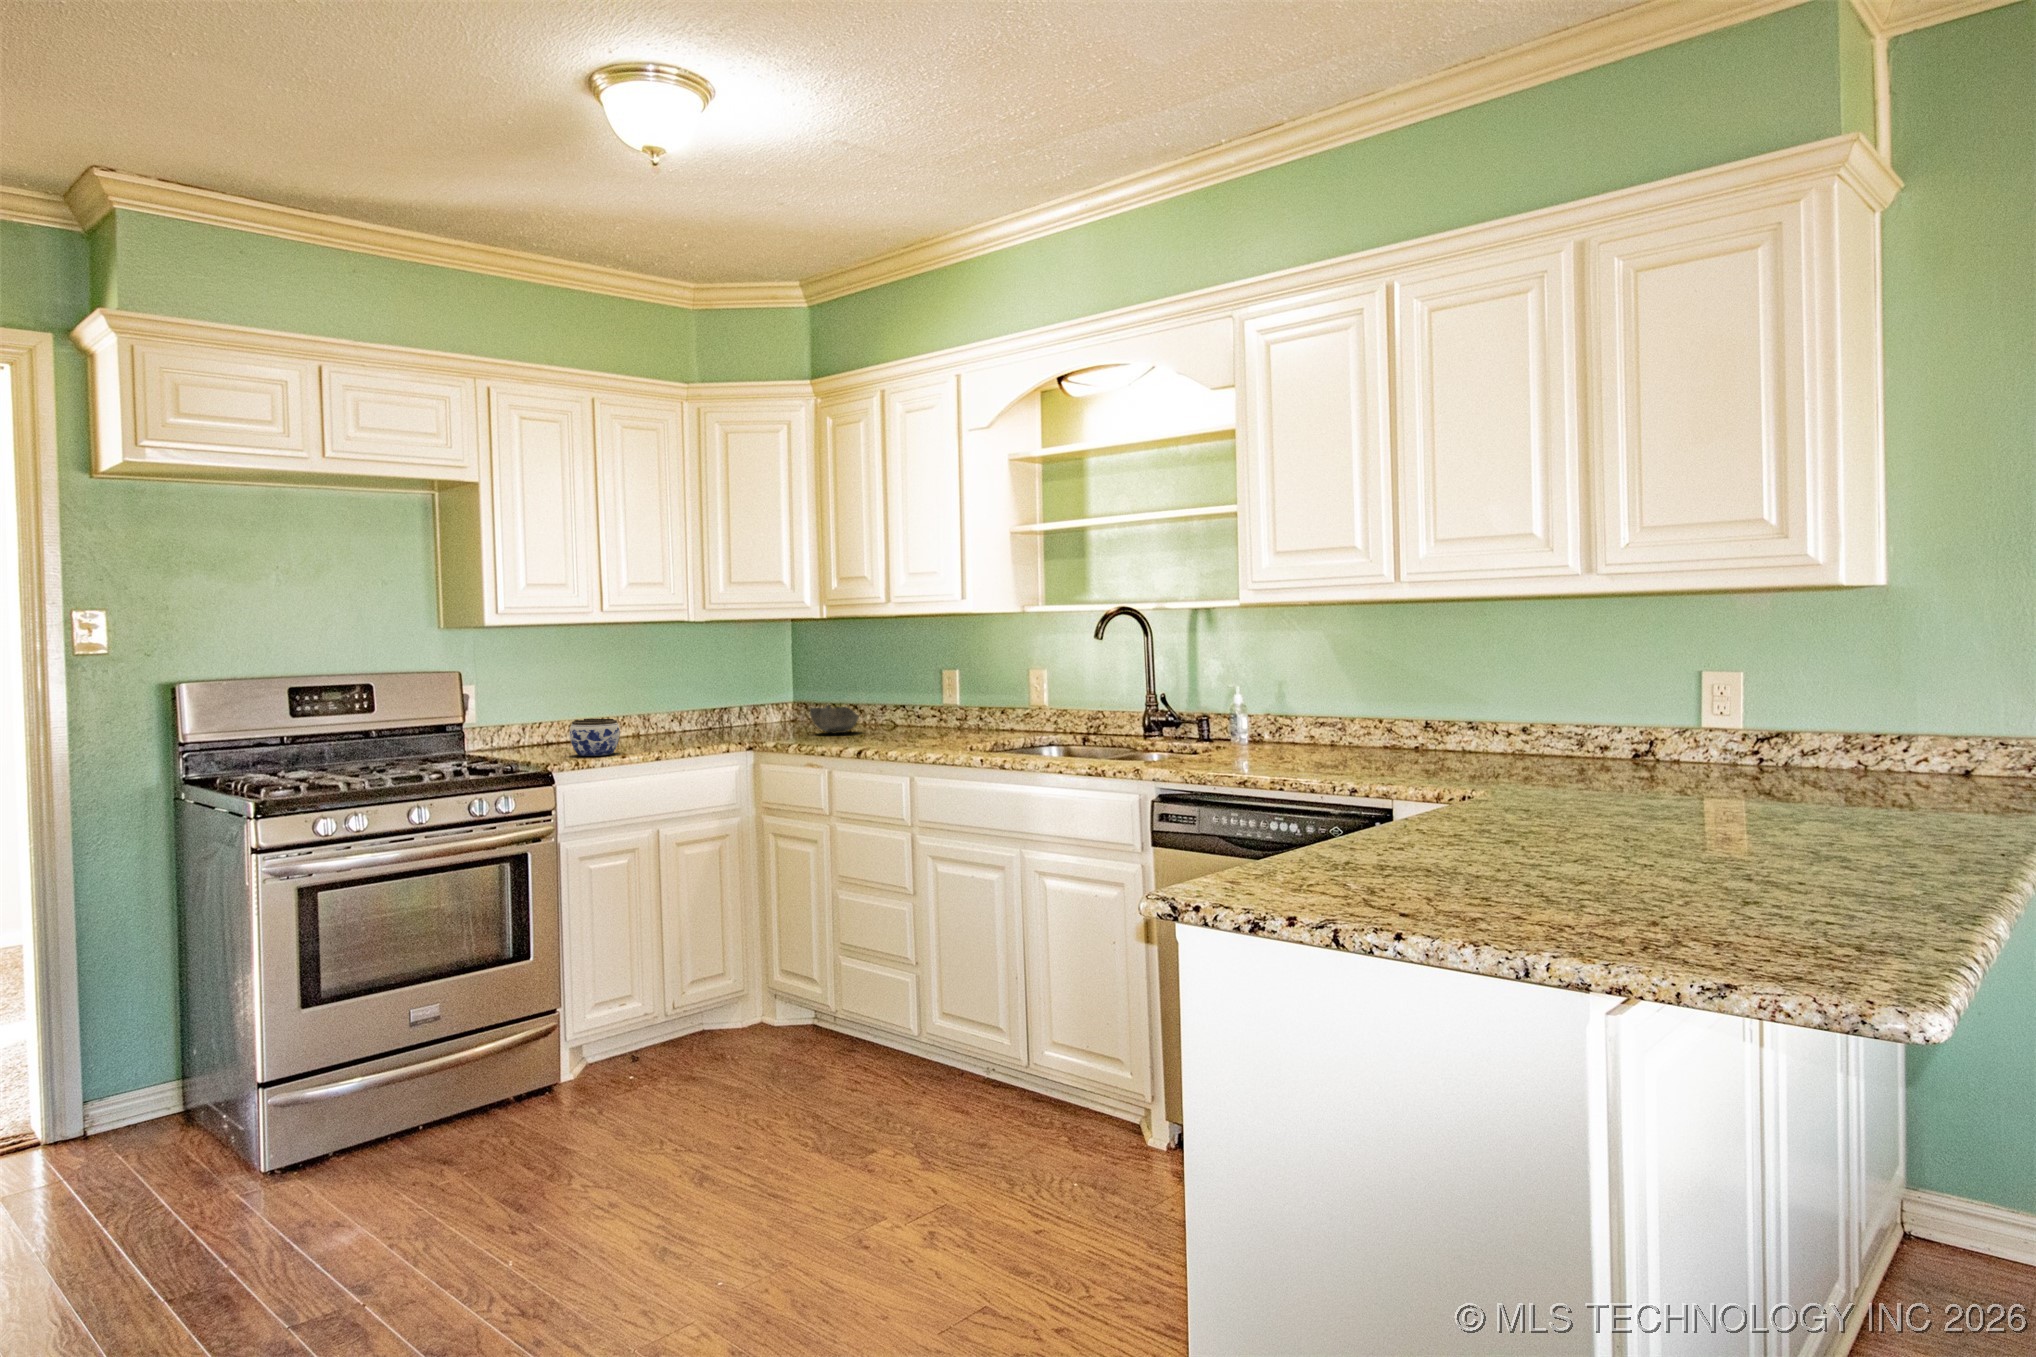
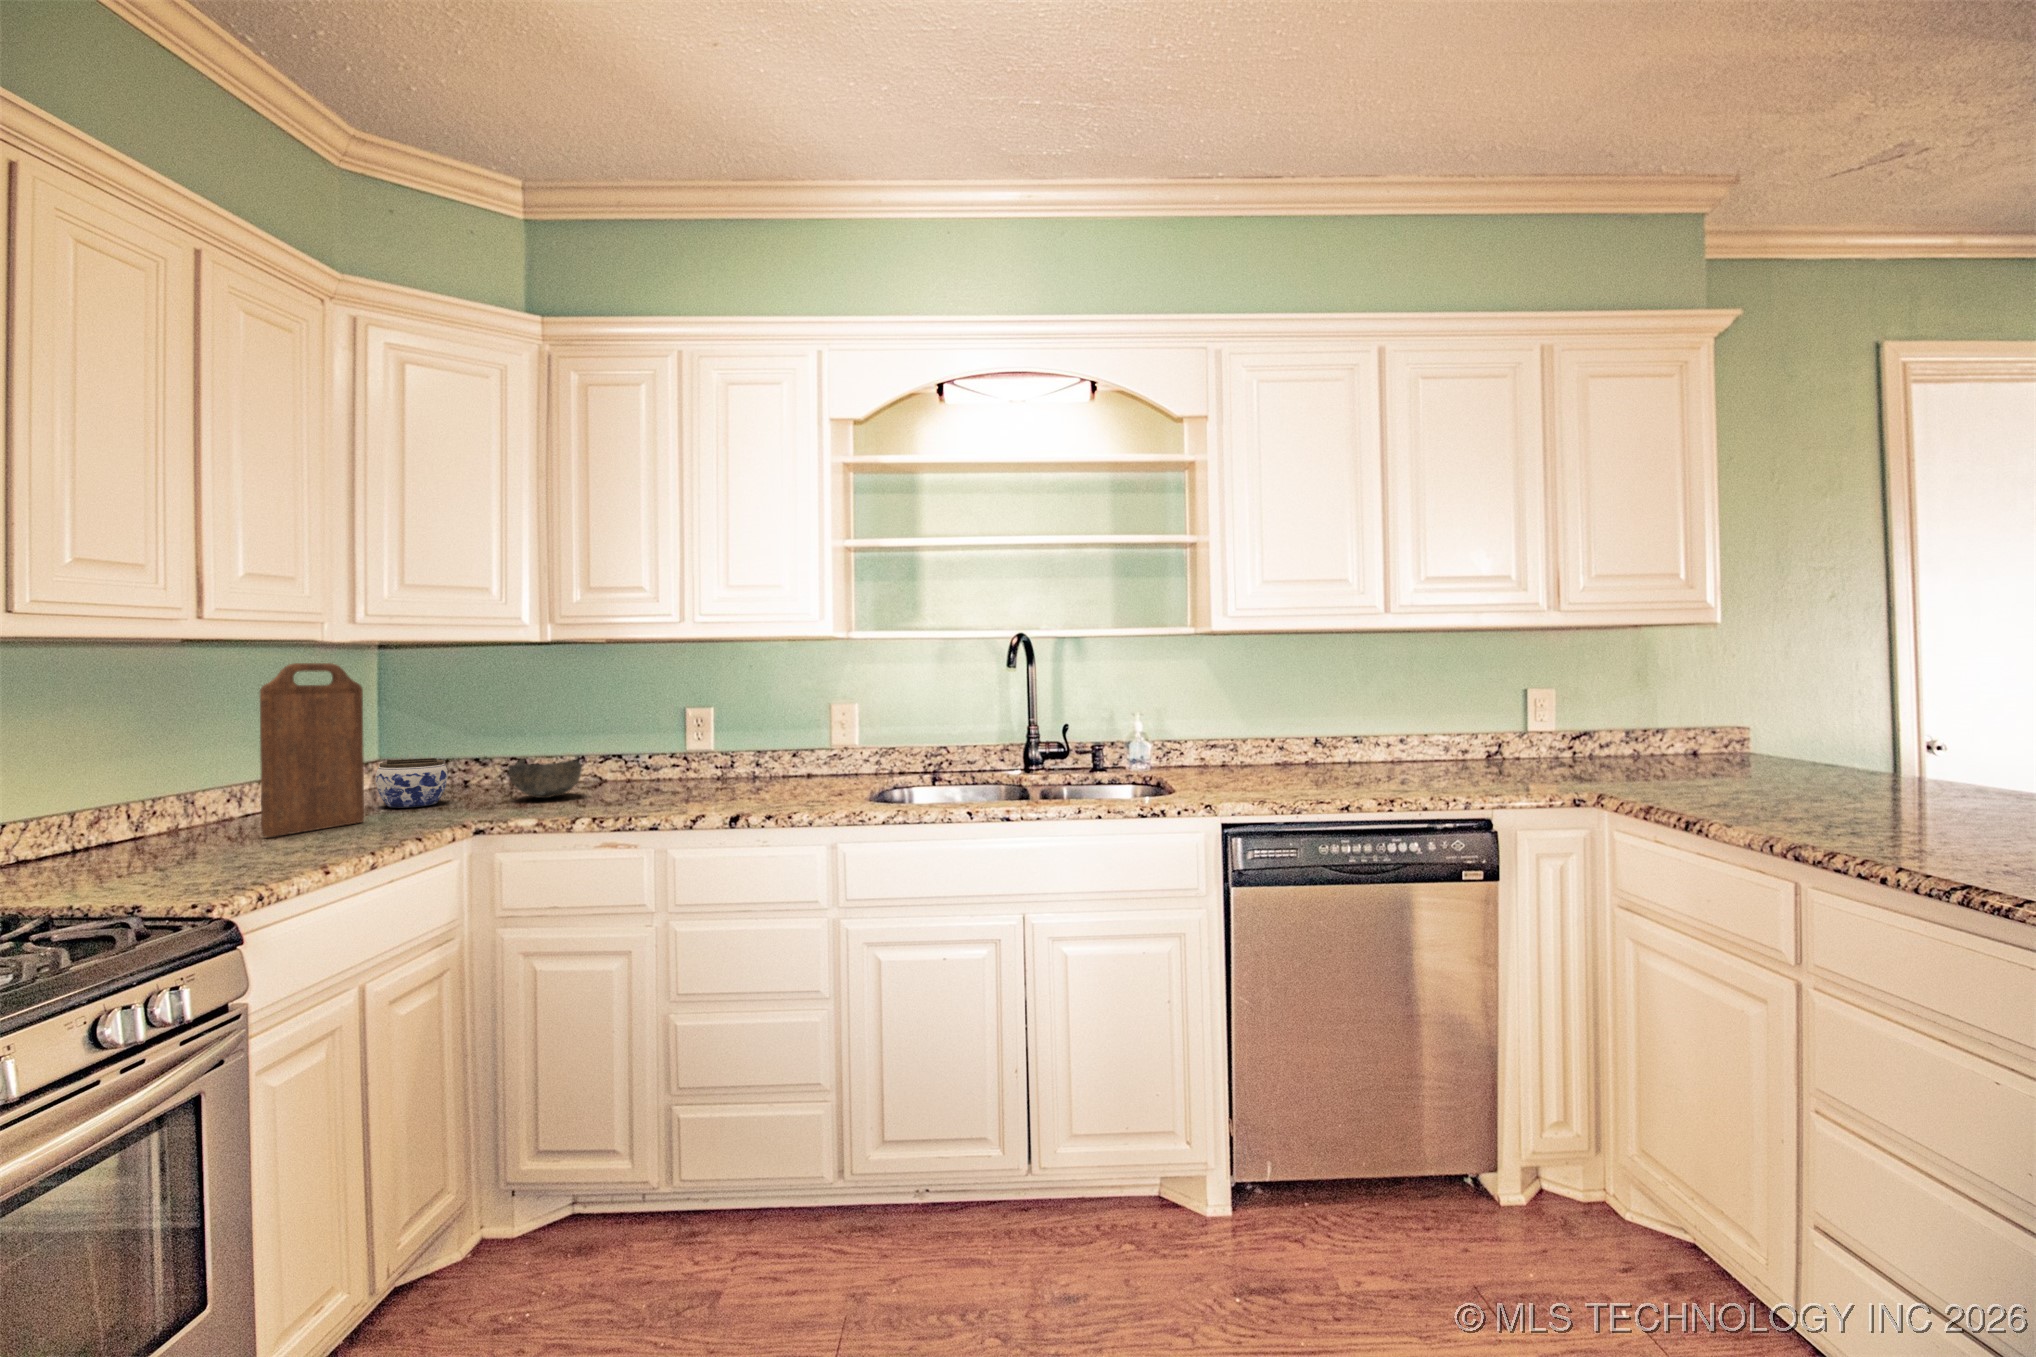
cutting board: none [652,638,714,742] -> present [260,663,364,837]
jar: present [570,719,620,756] -> present [376,758,448,808]

